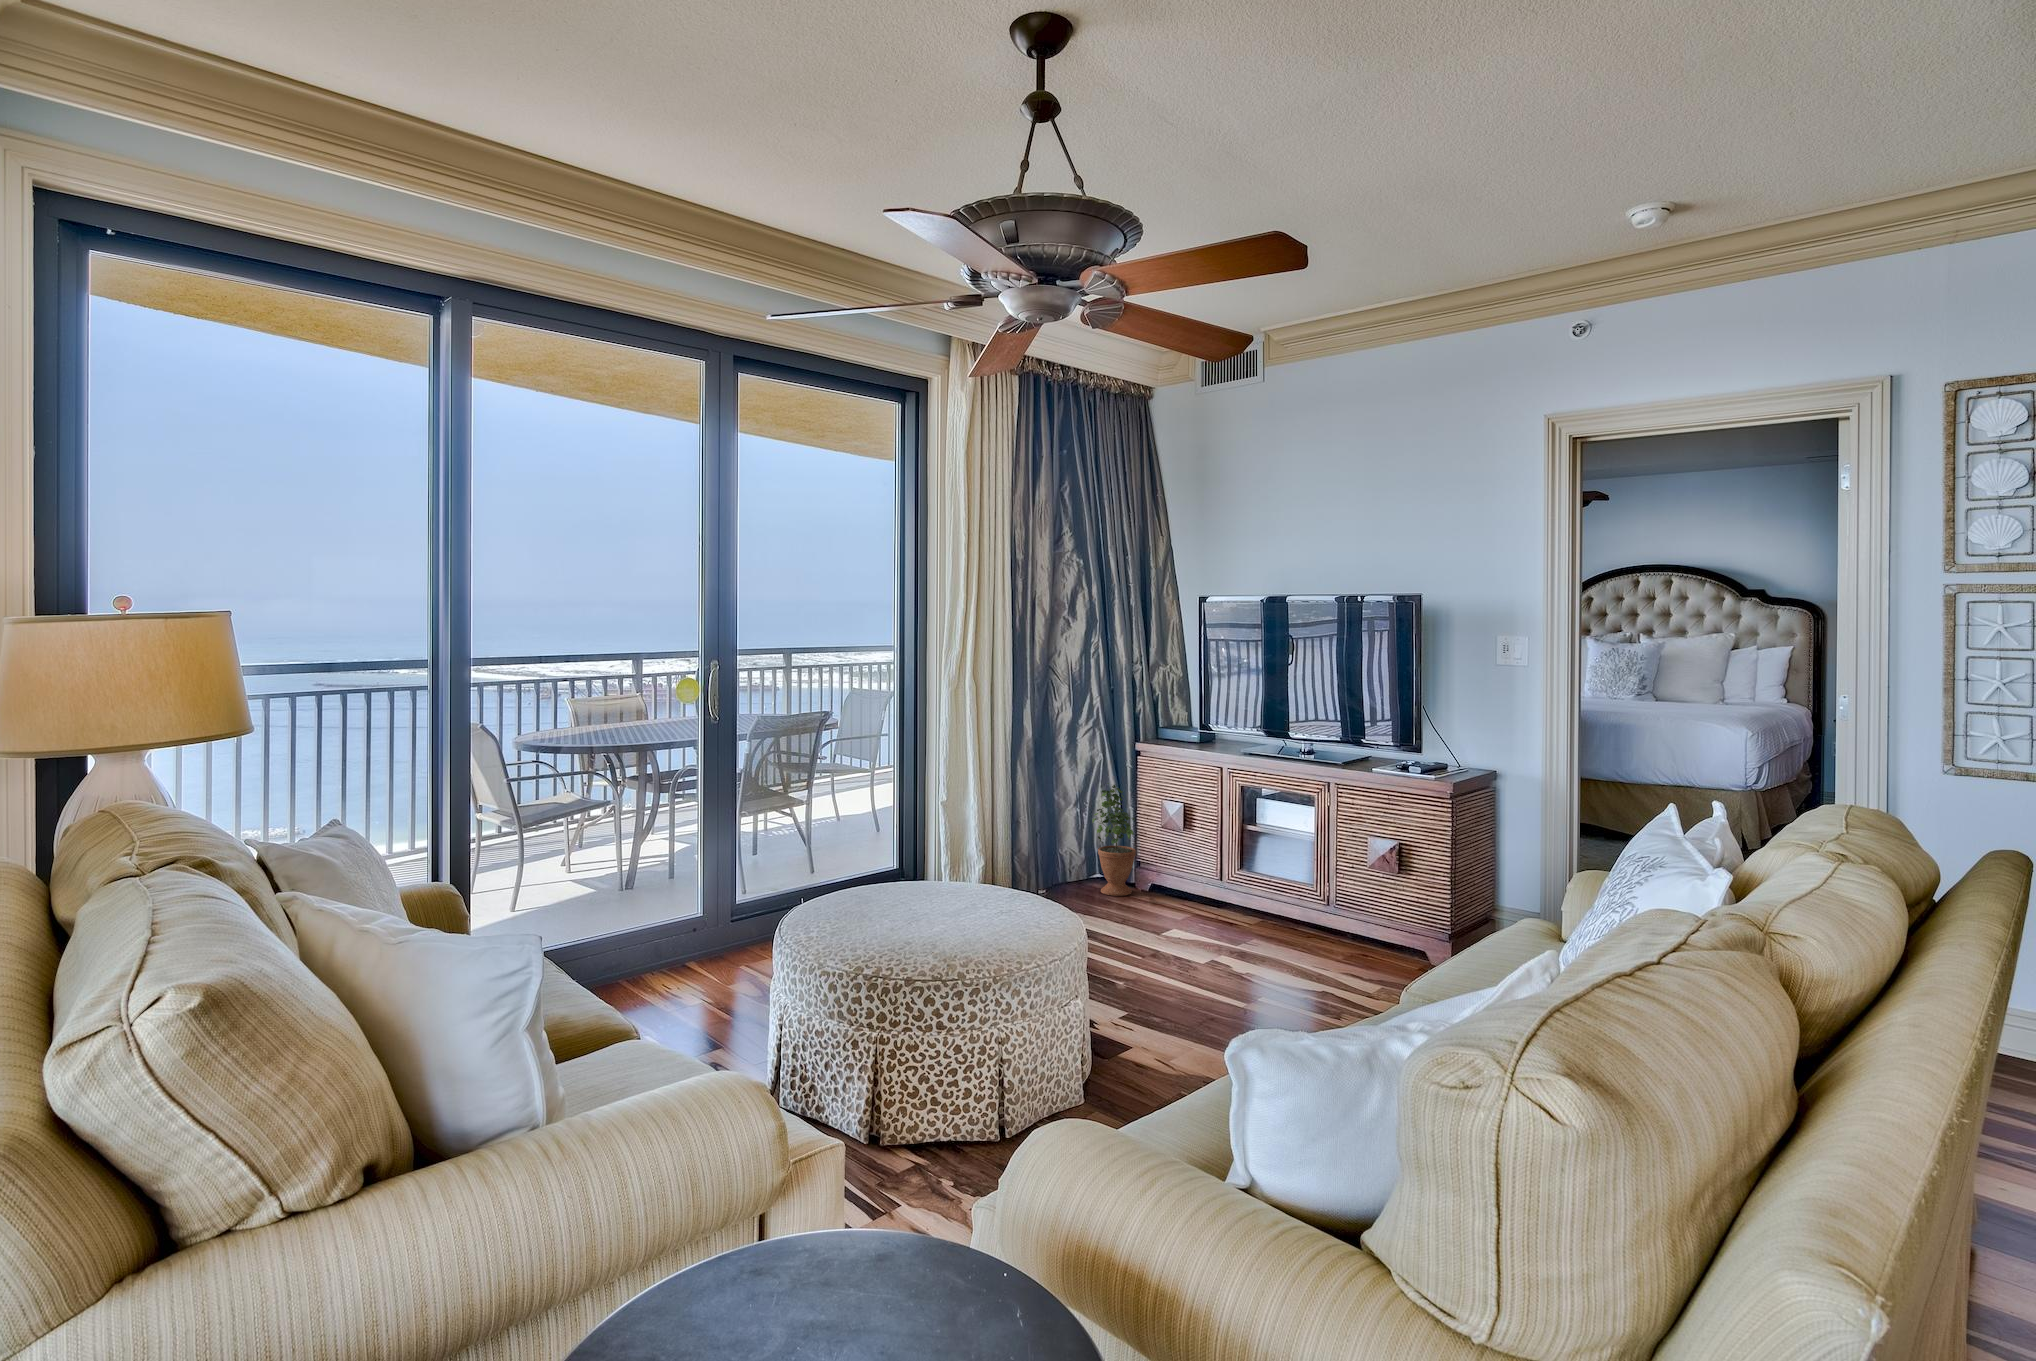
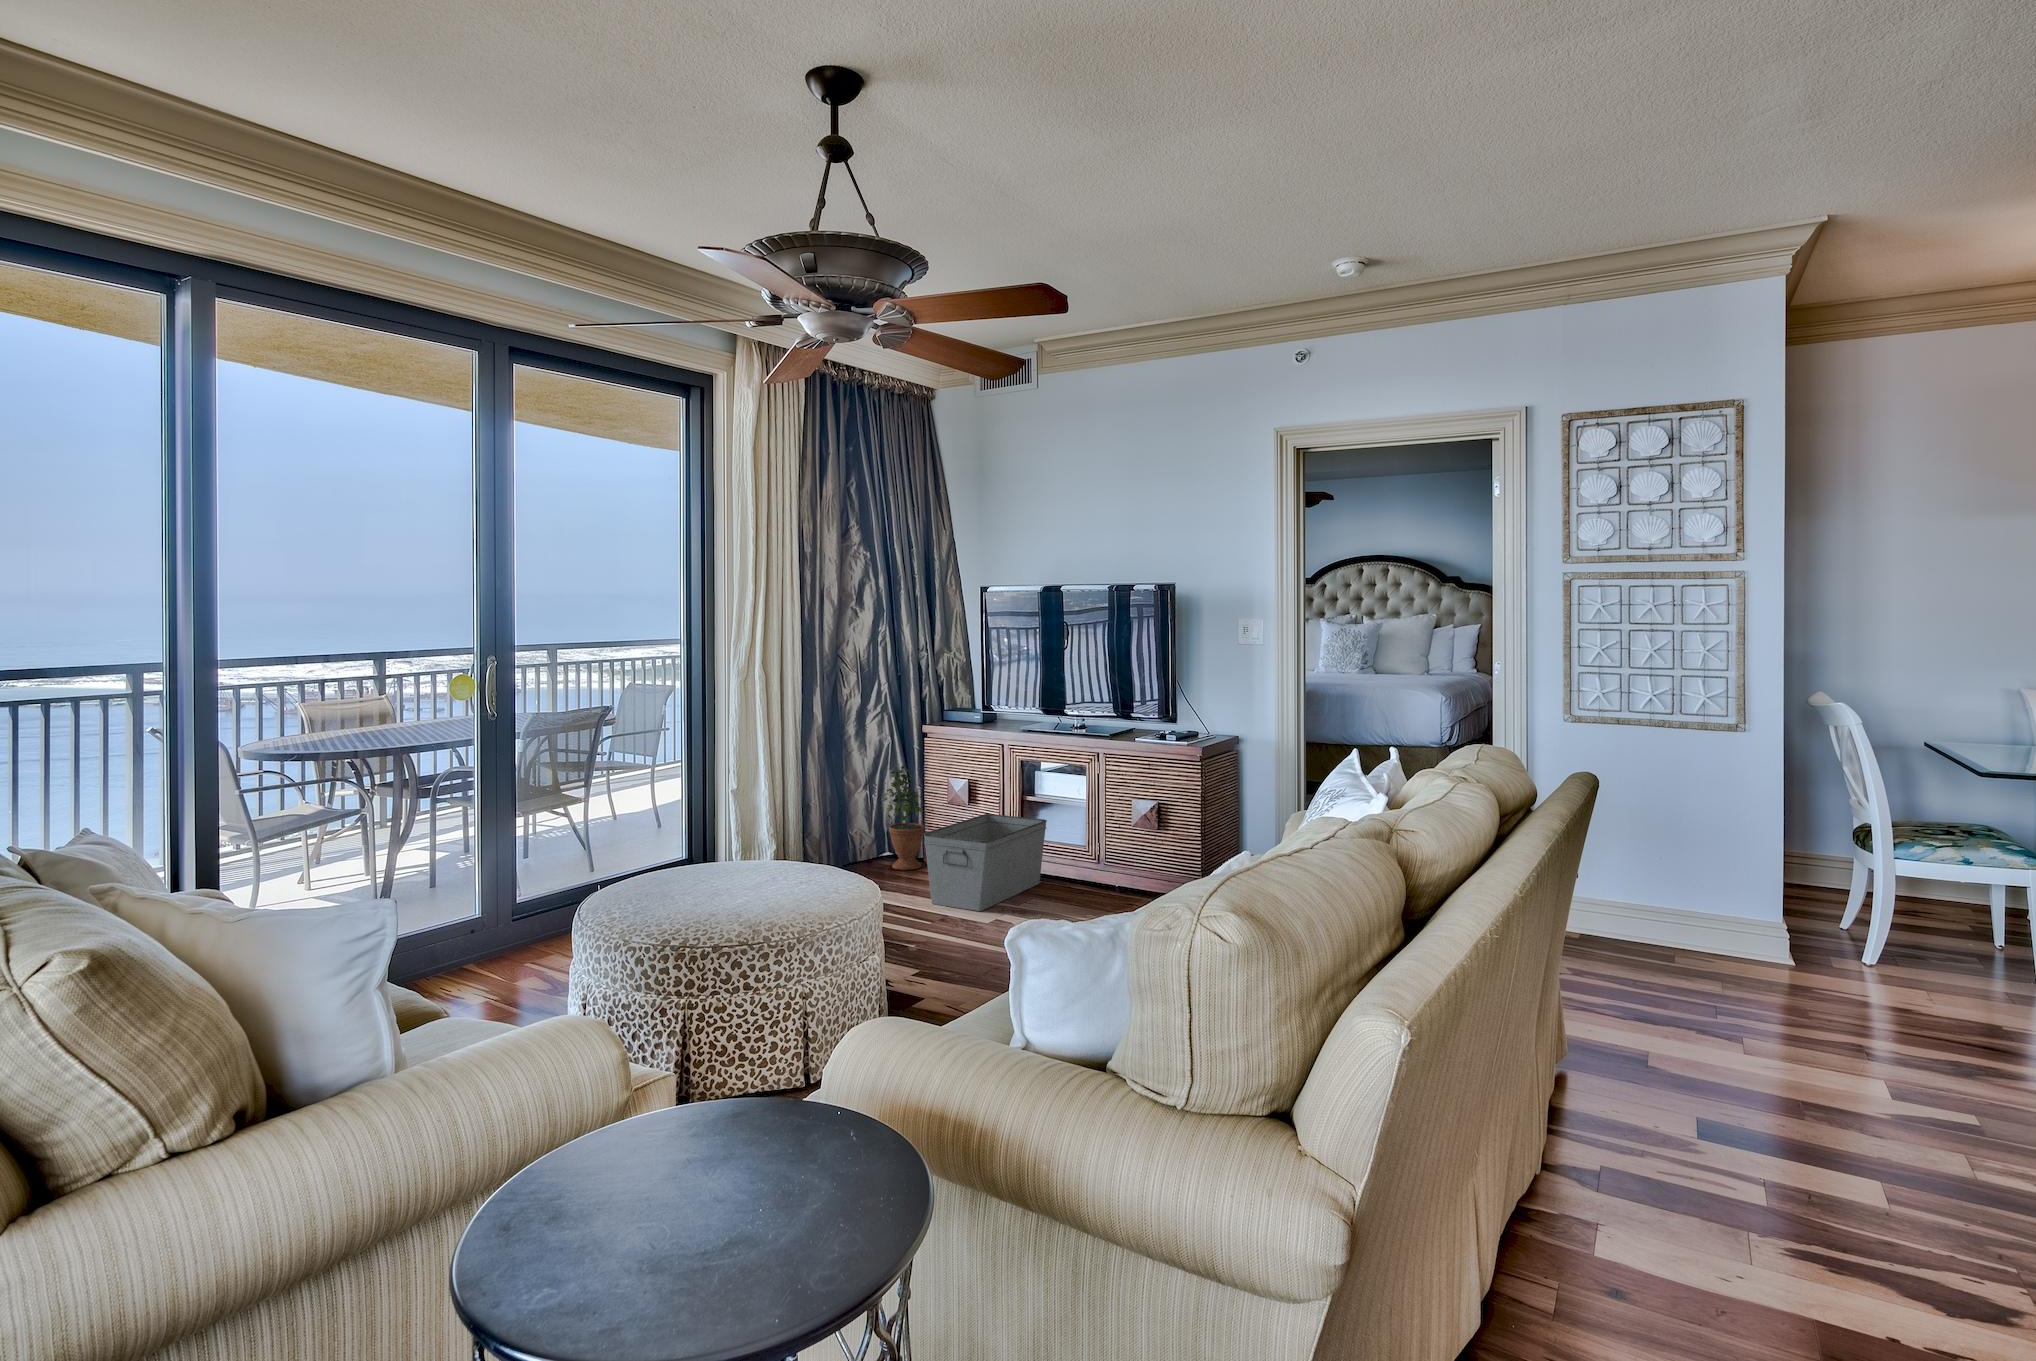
storage bin: none [1135,841,1271,949] -> present [924,814,1047,911]

